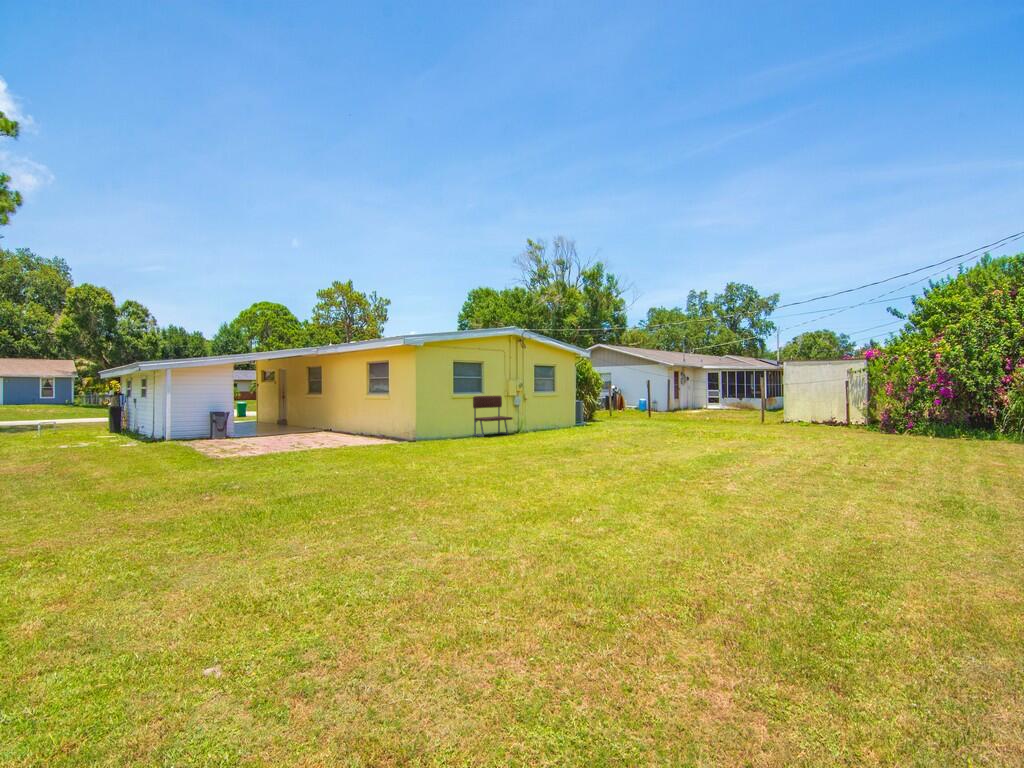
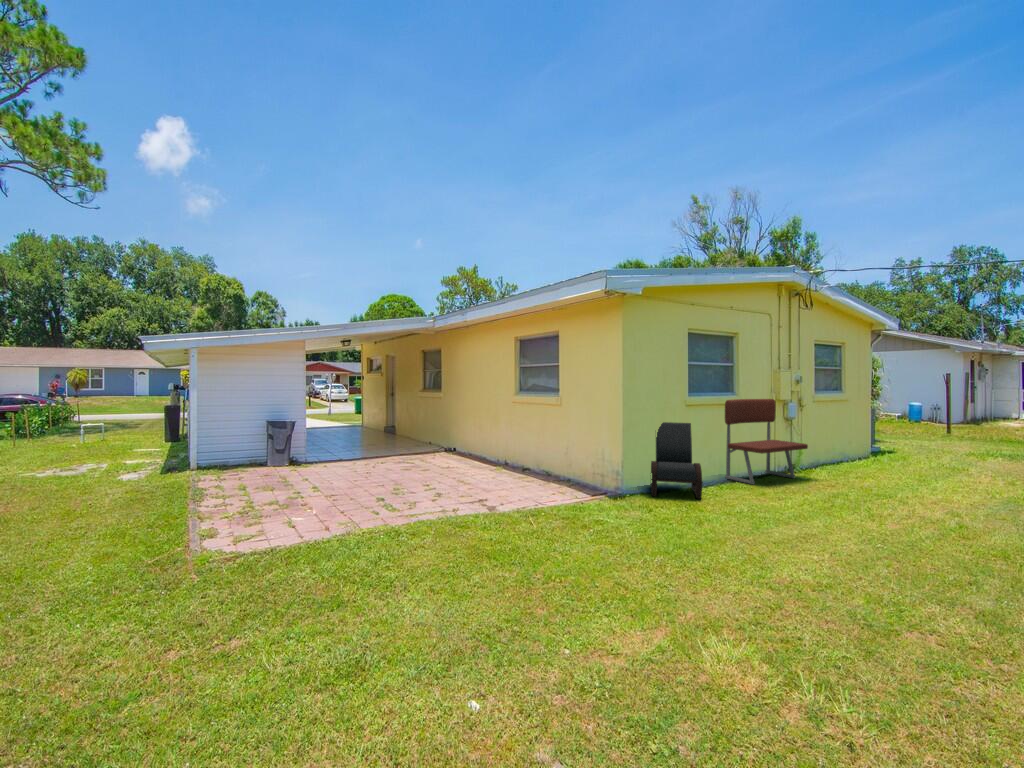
lounge chair: none [428,407,453,442] -> present [651,422,703,499]

